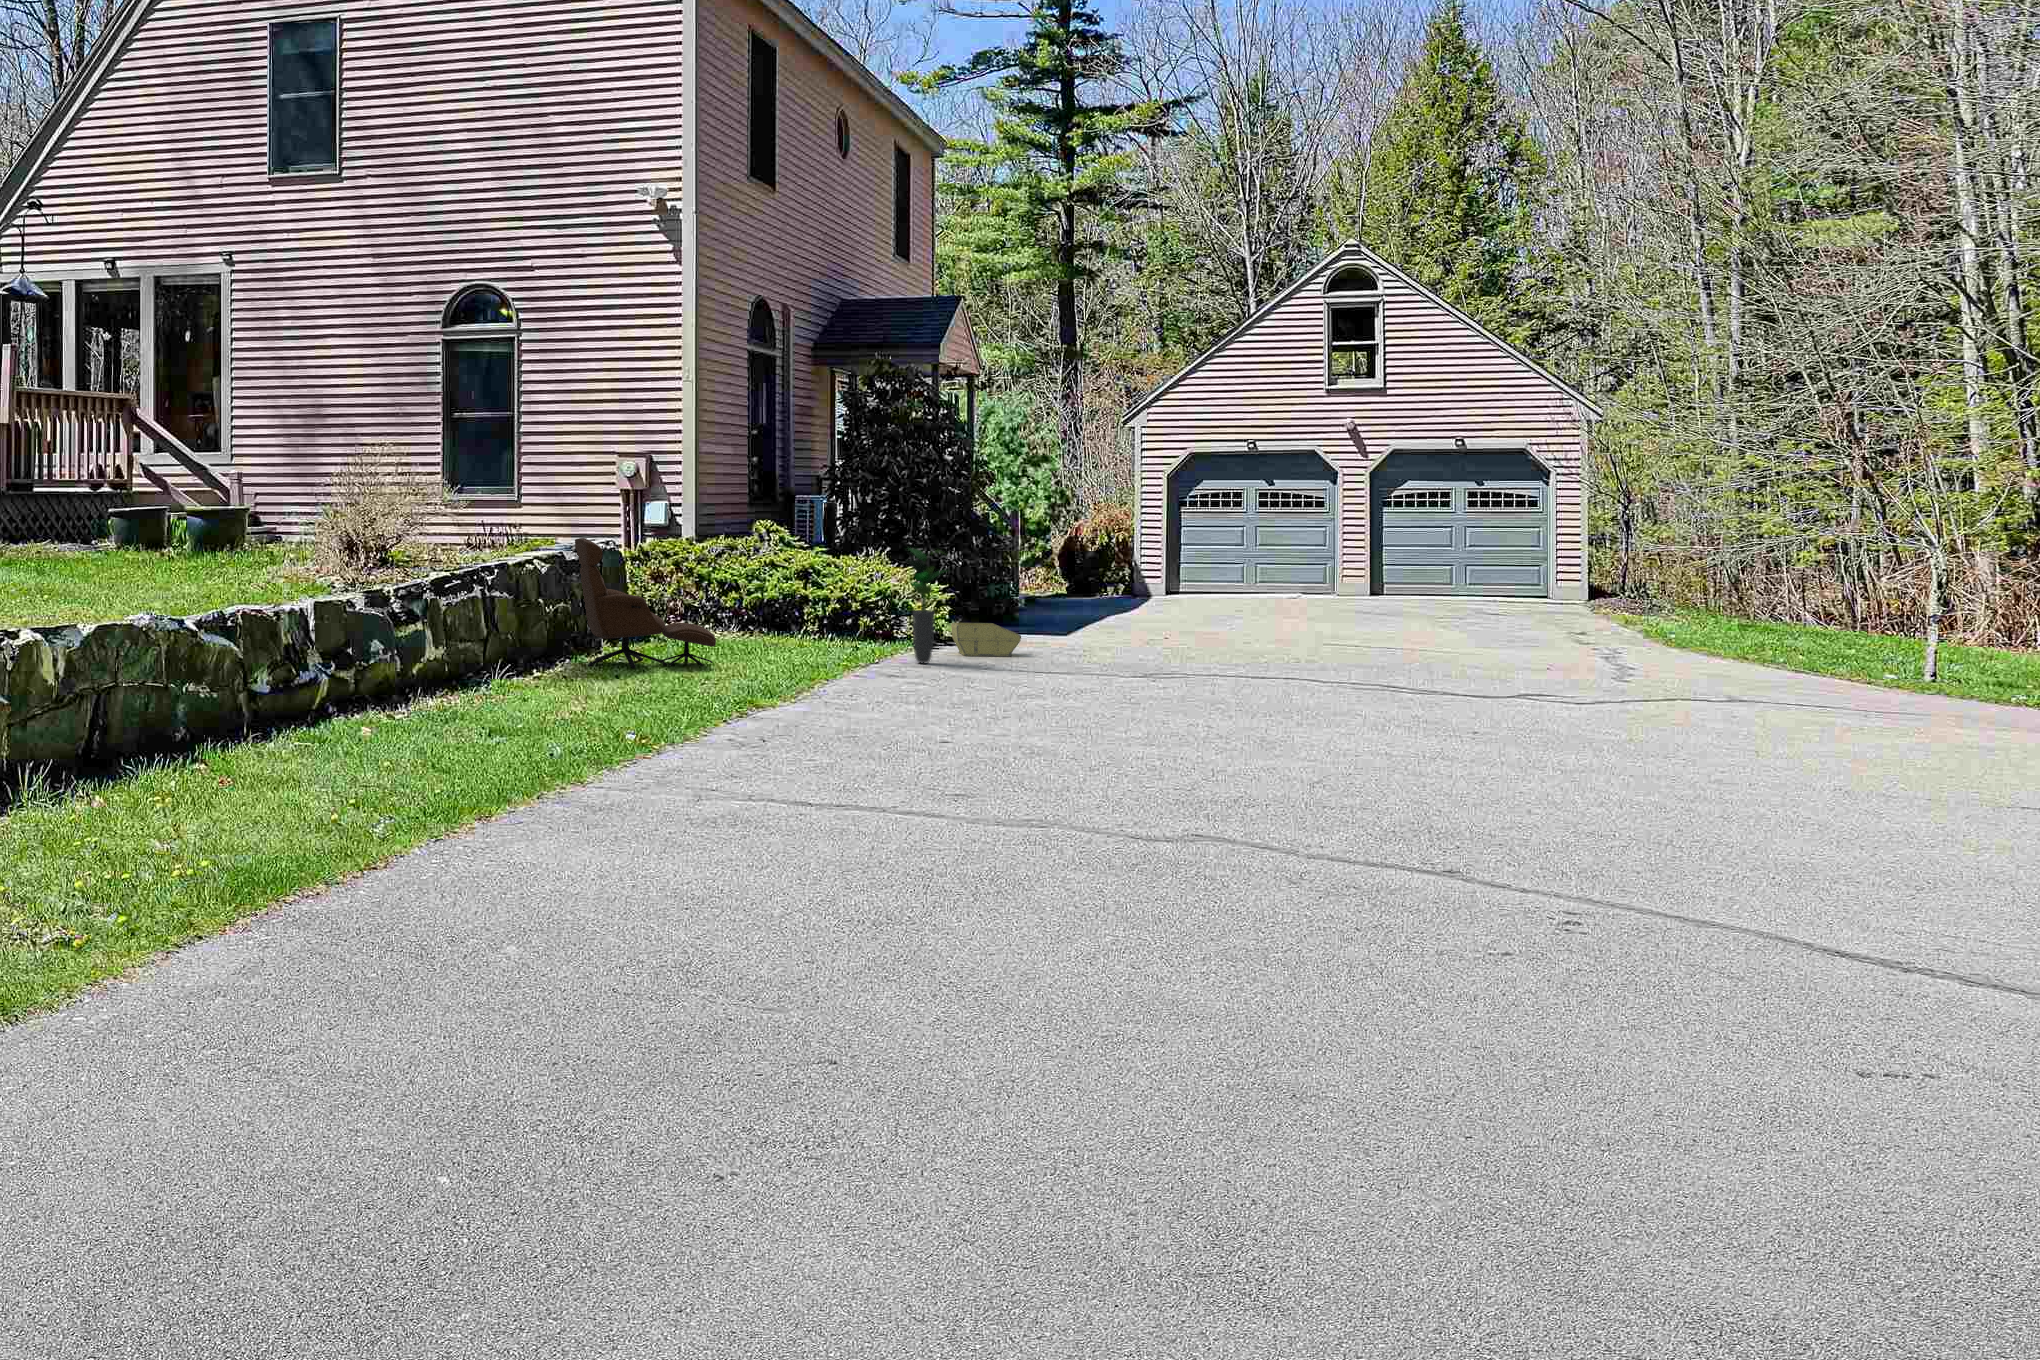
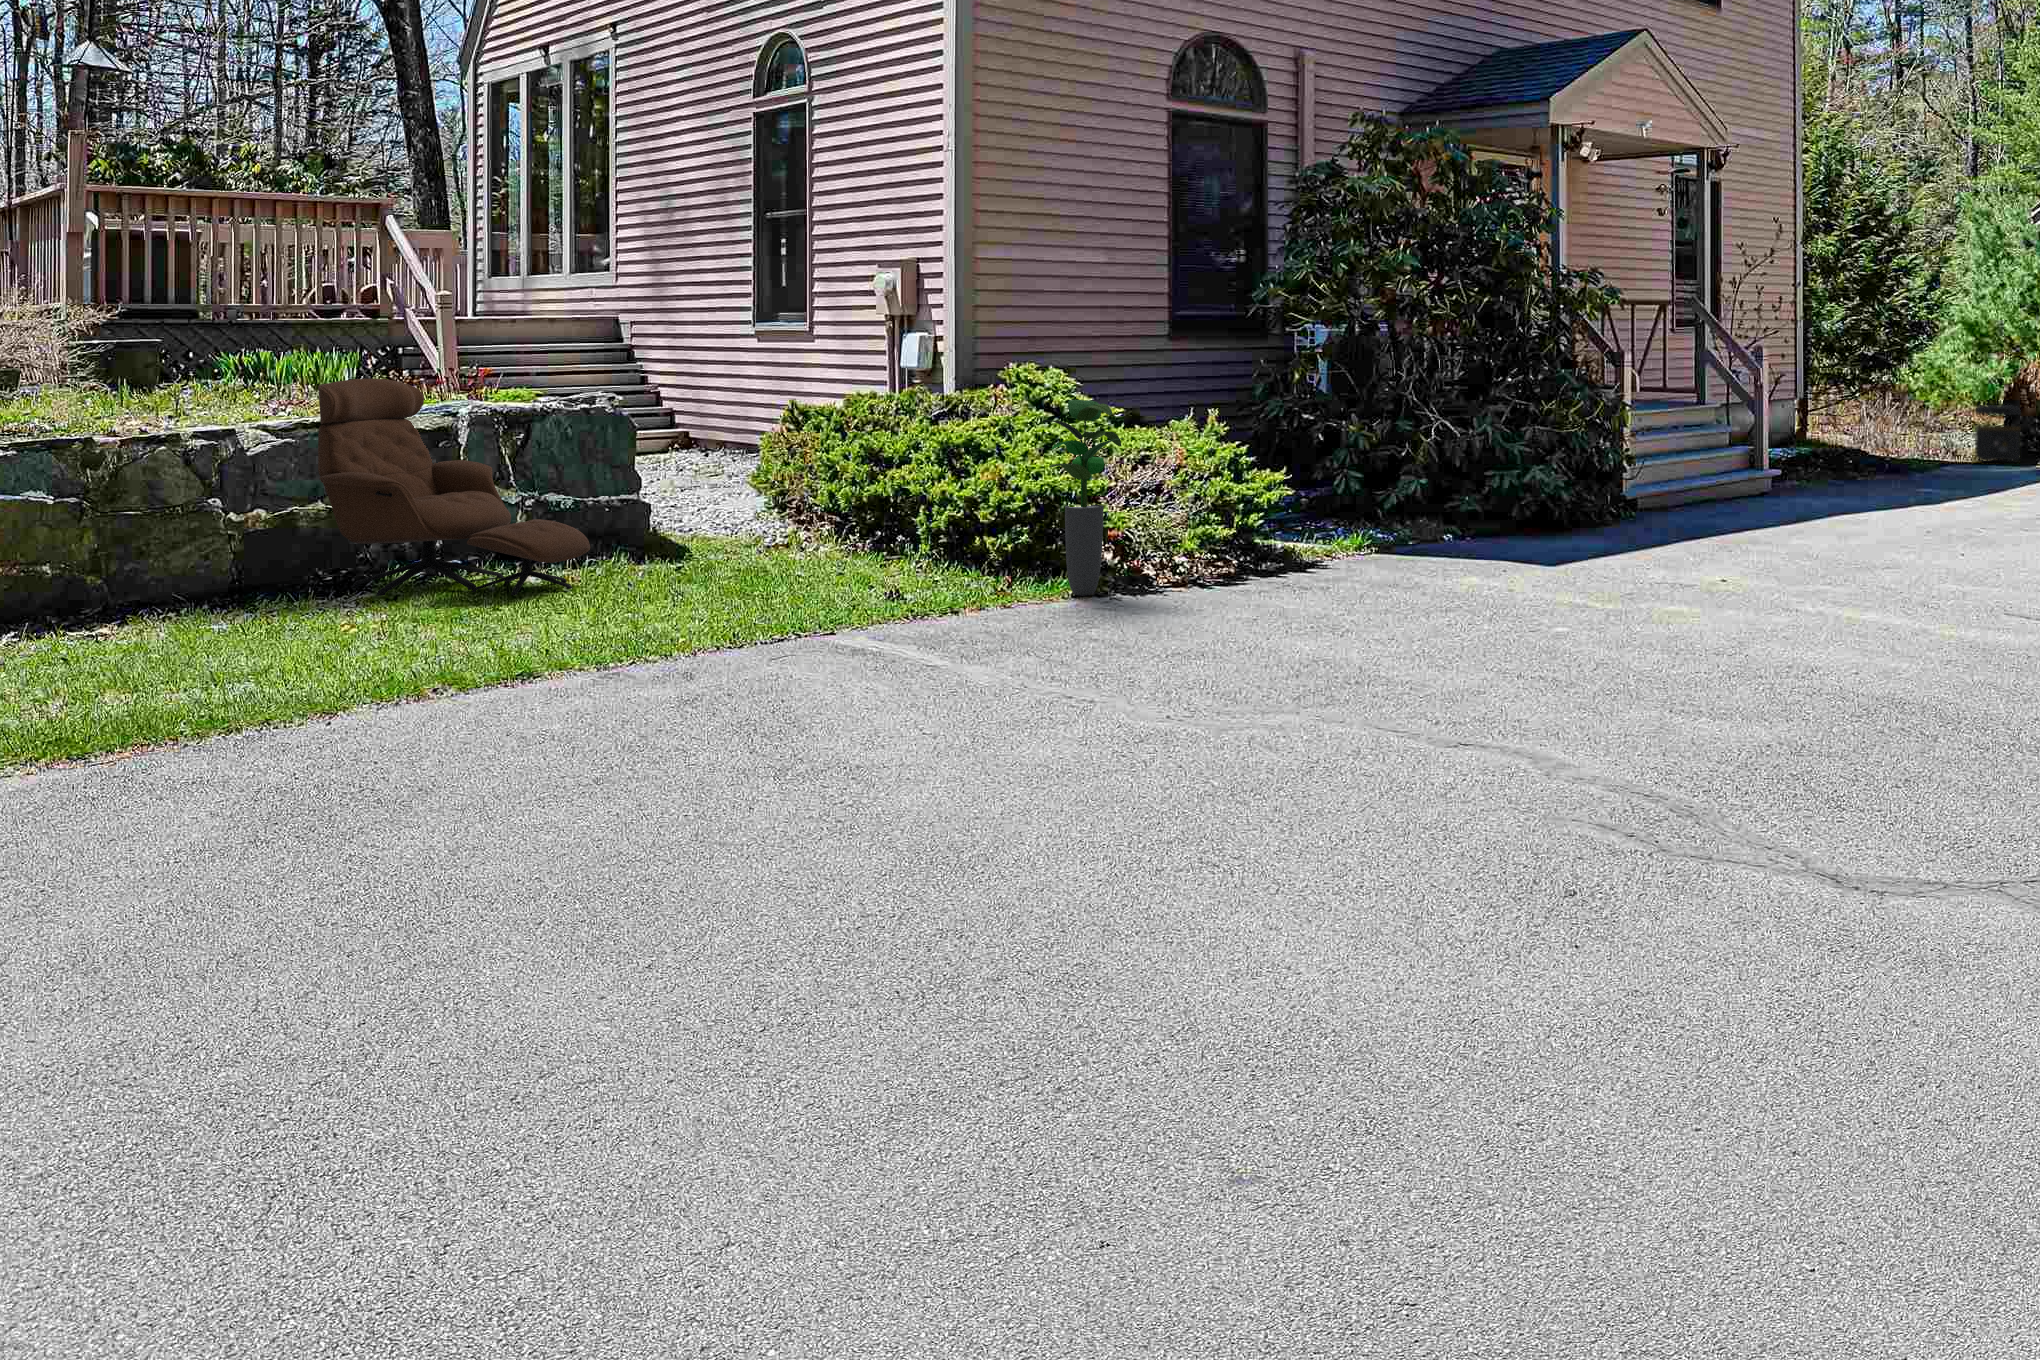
toolbox: none [1078,551,1113,591] -> present [1975,405,2021,463]
storage bin: present [951,623,1021,656] -> none [1219,523,1344,586]

